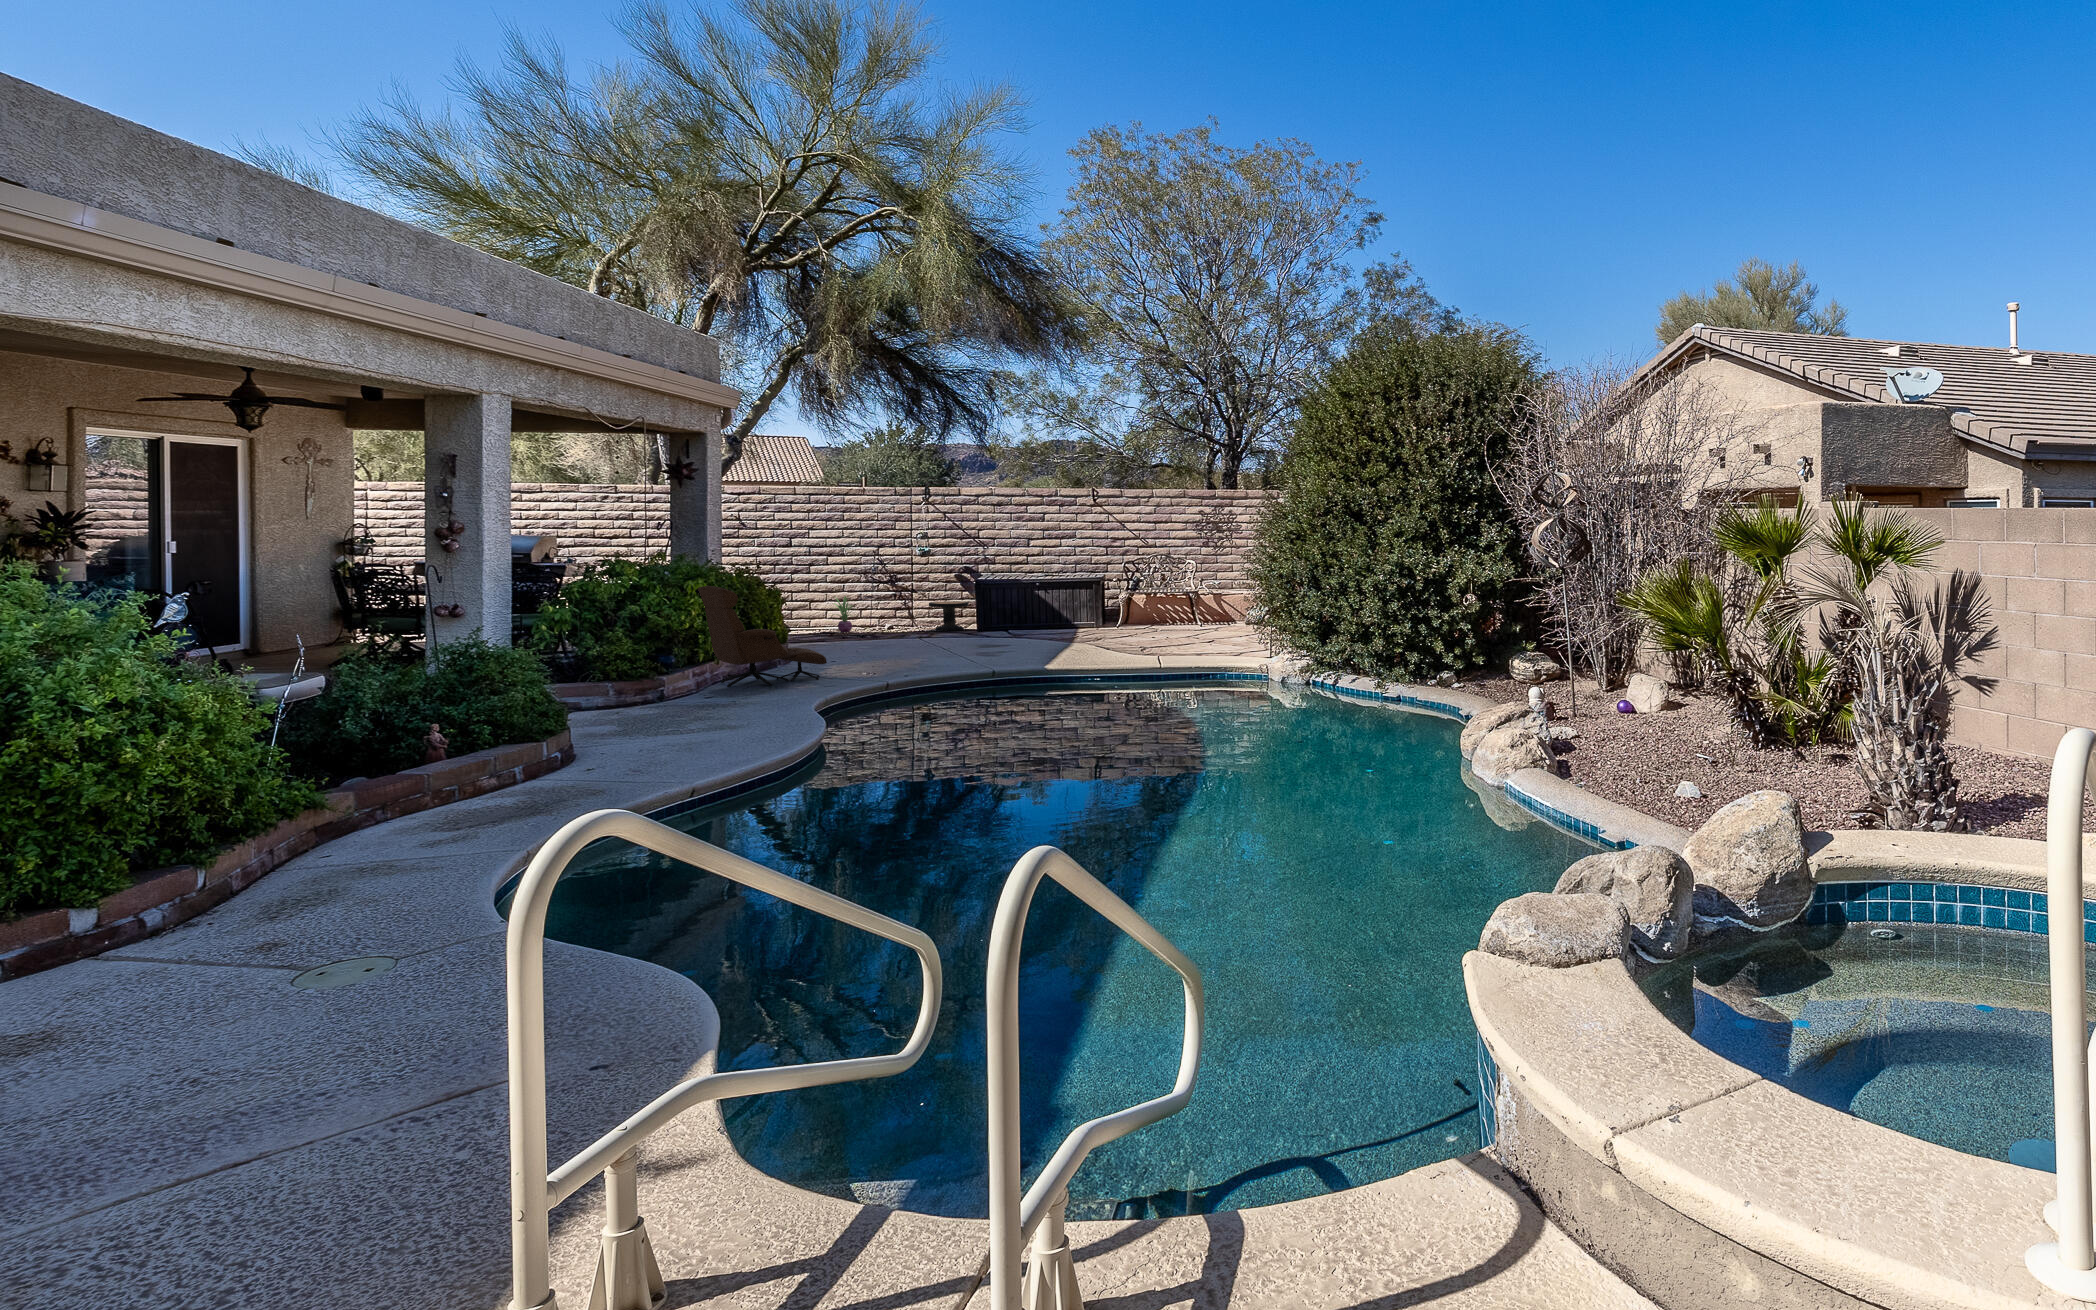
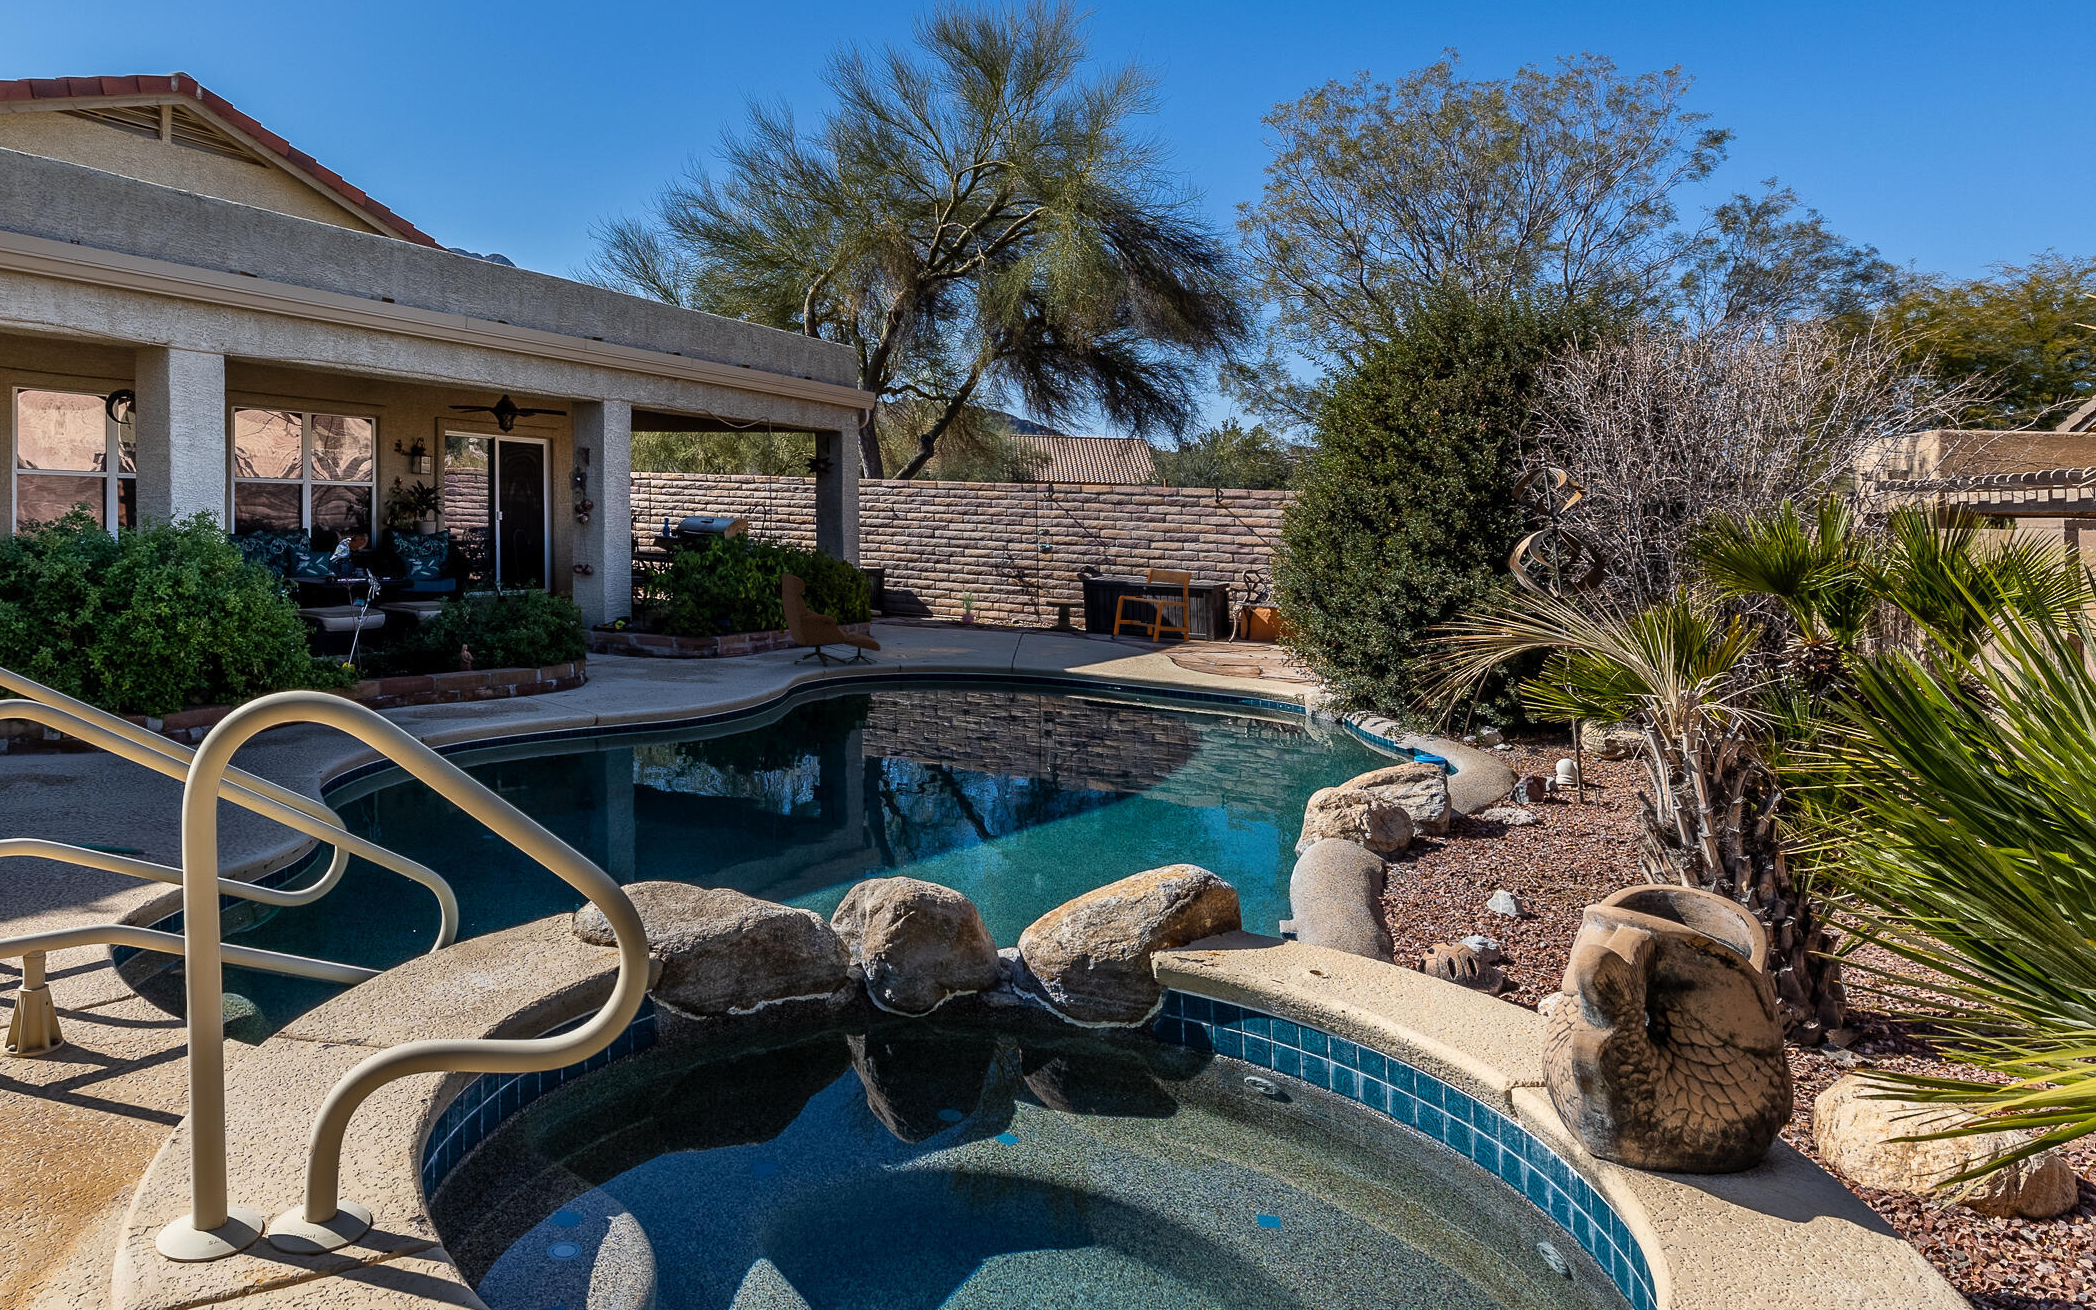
bench: none [1007,565,1085,634] -> present [1114,568,1192,642]

